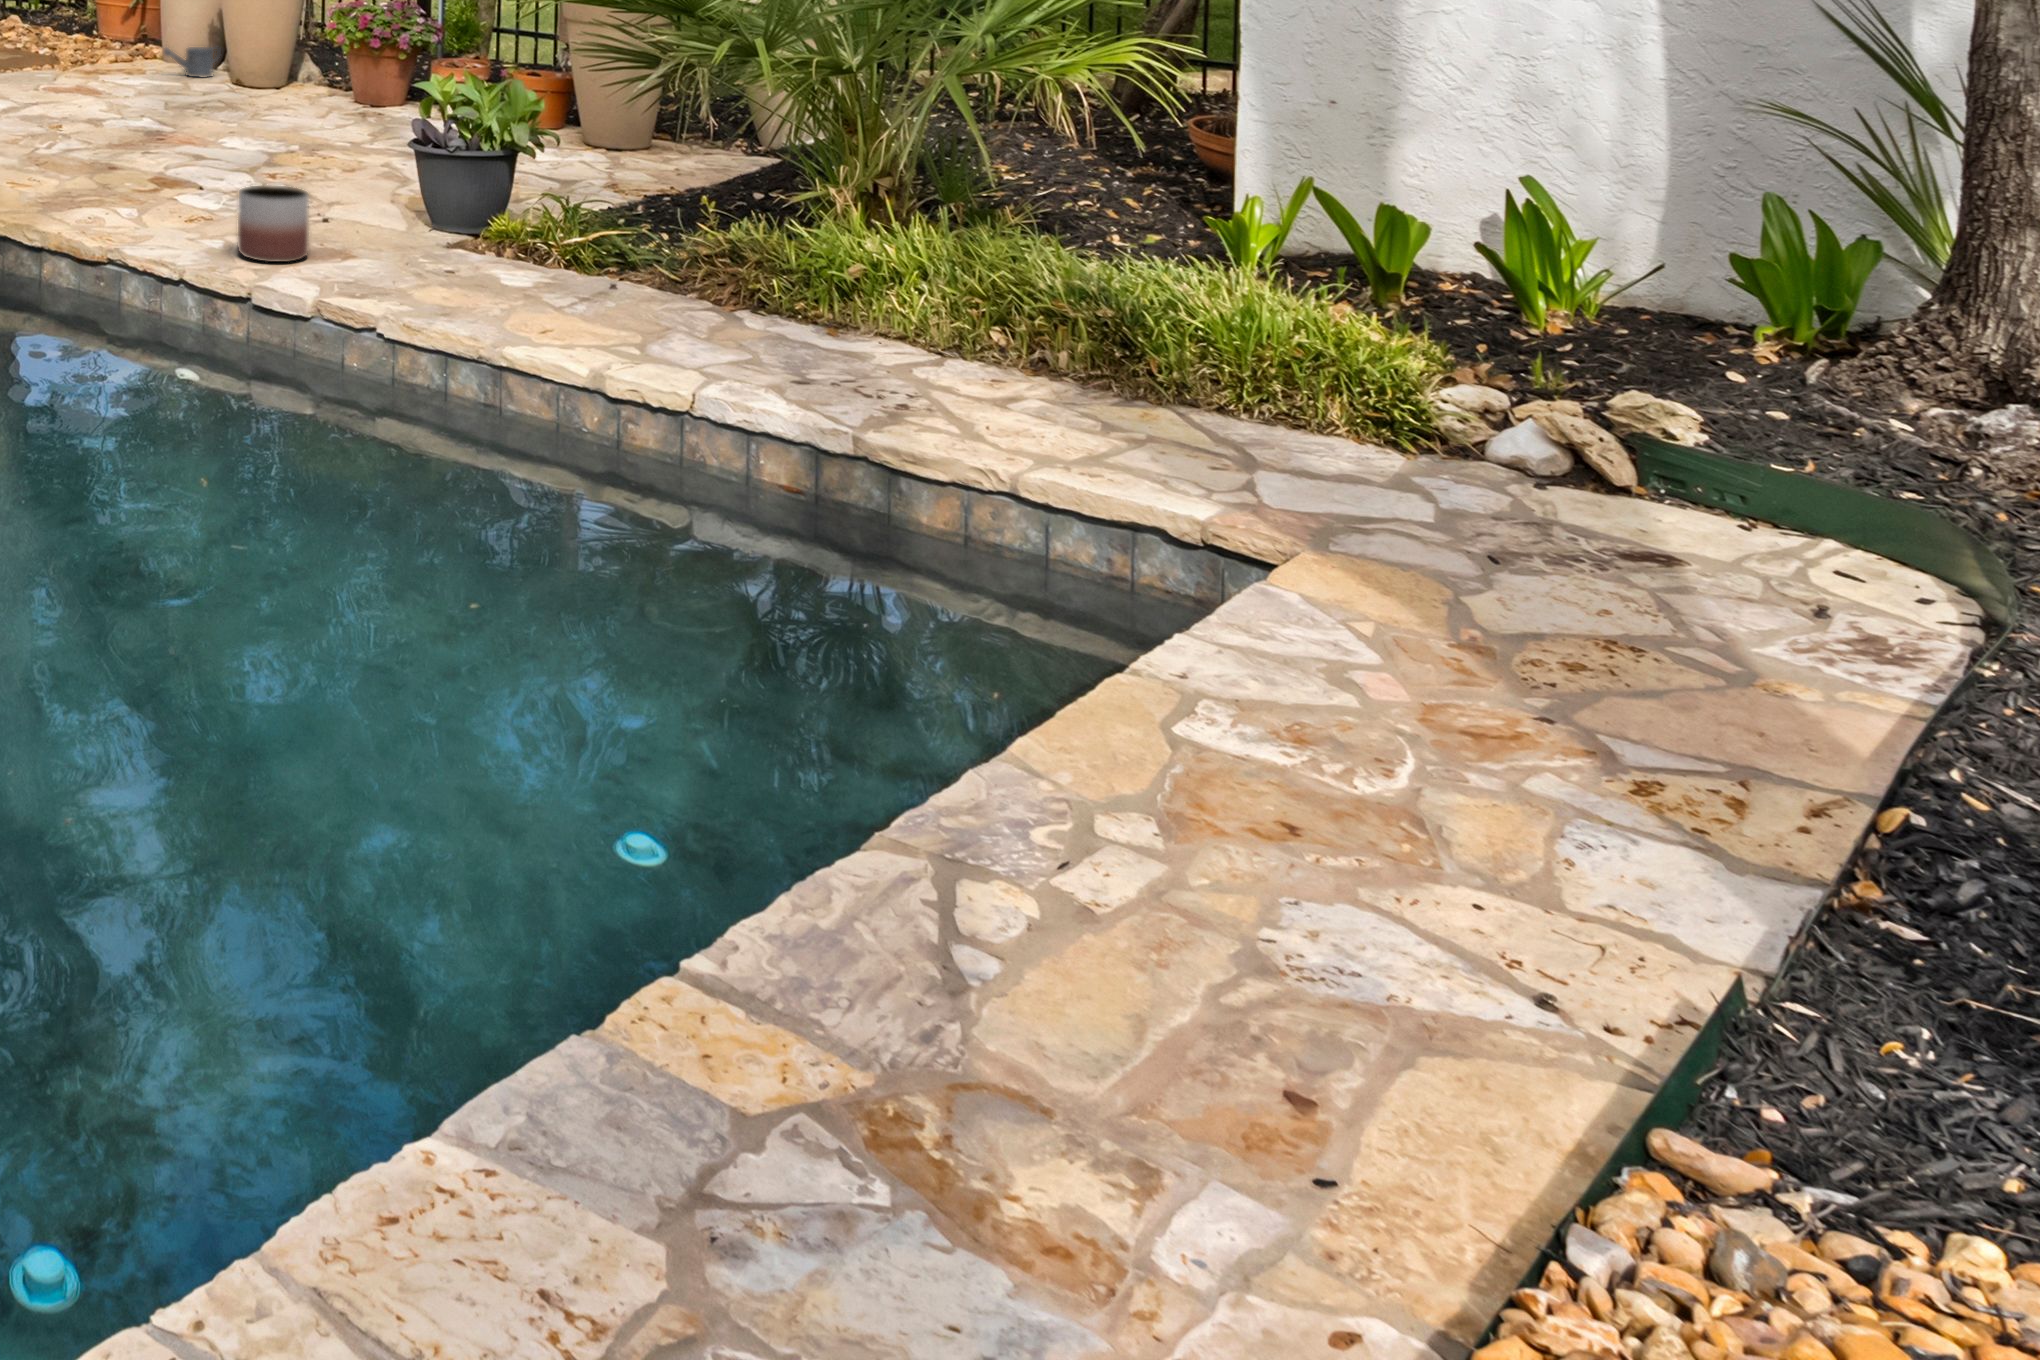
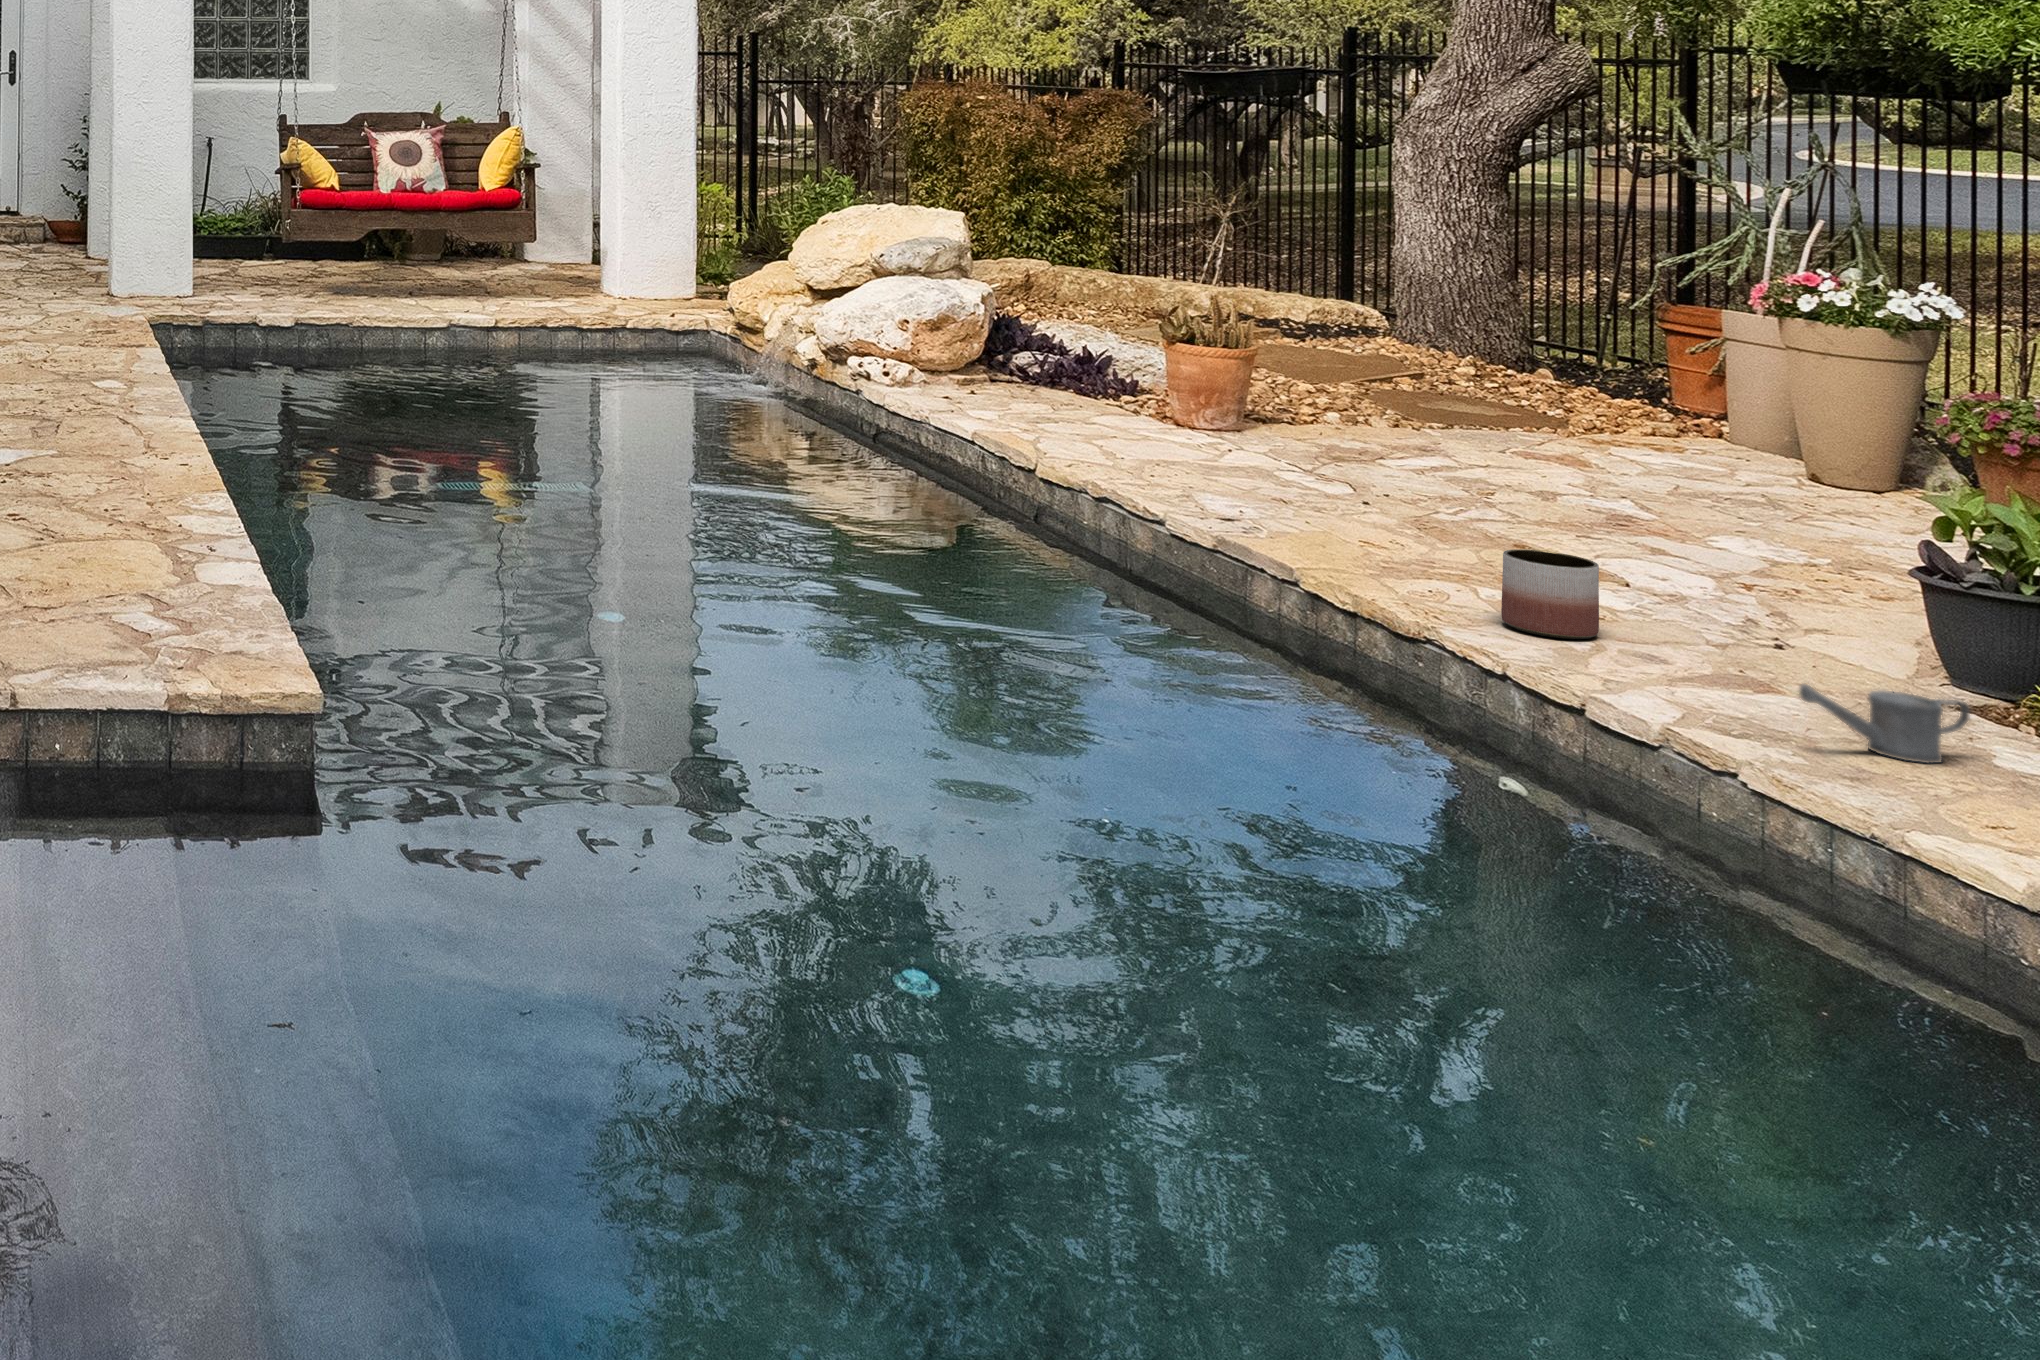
watering can: present [164,47,220,77] -> present [1800,683,1970,763]

